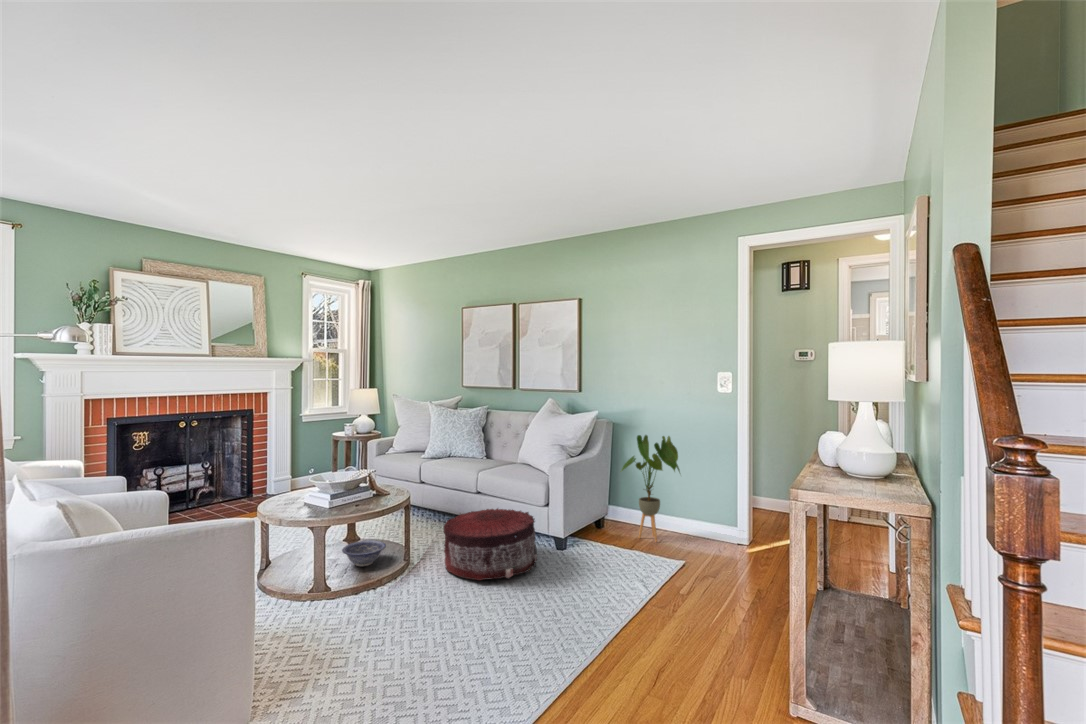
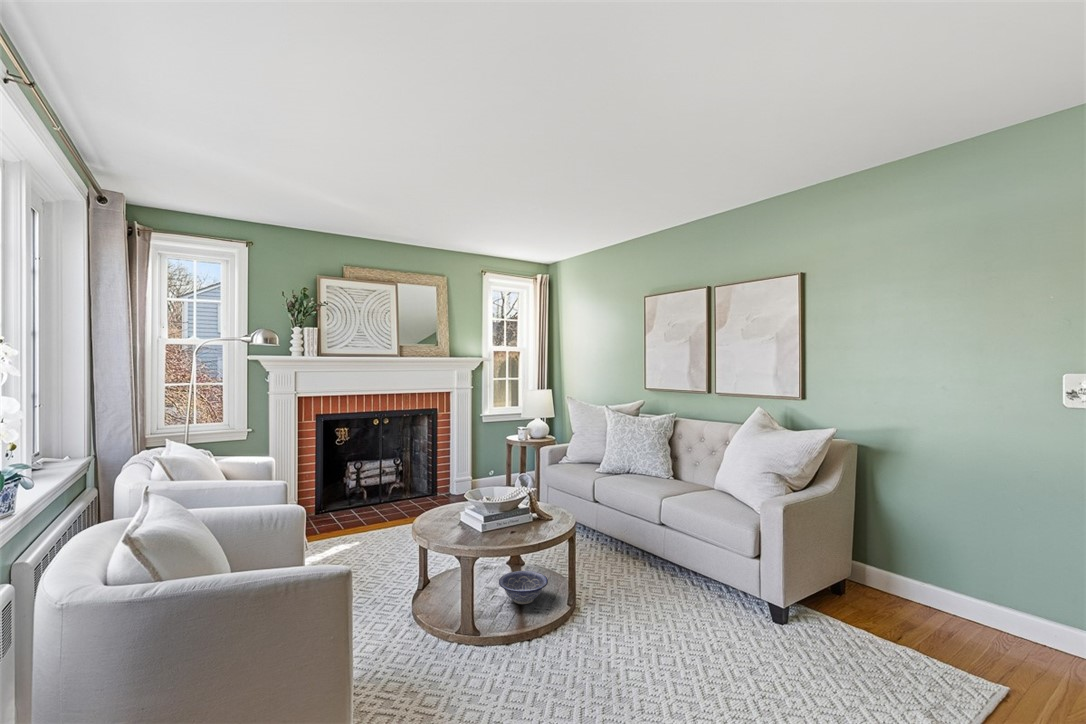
house plant: present [622,435,680,542] -> none [872,468,987,633]
pouf: present [444,508,537,581] -> none [616,549,745,660]

